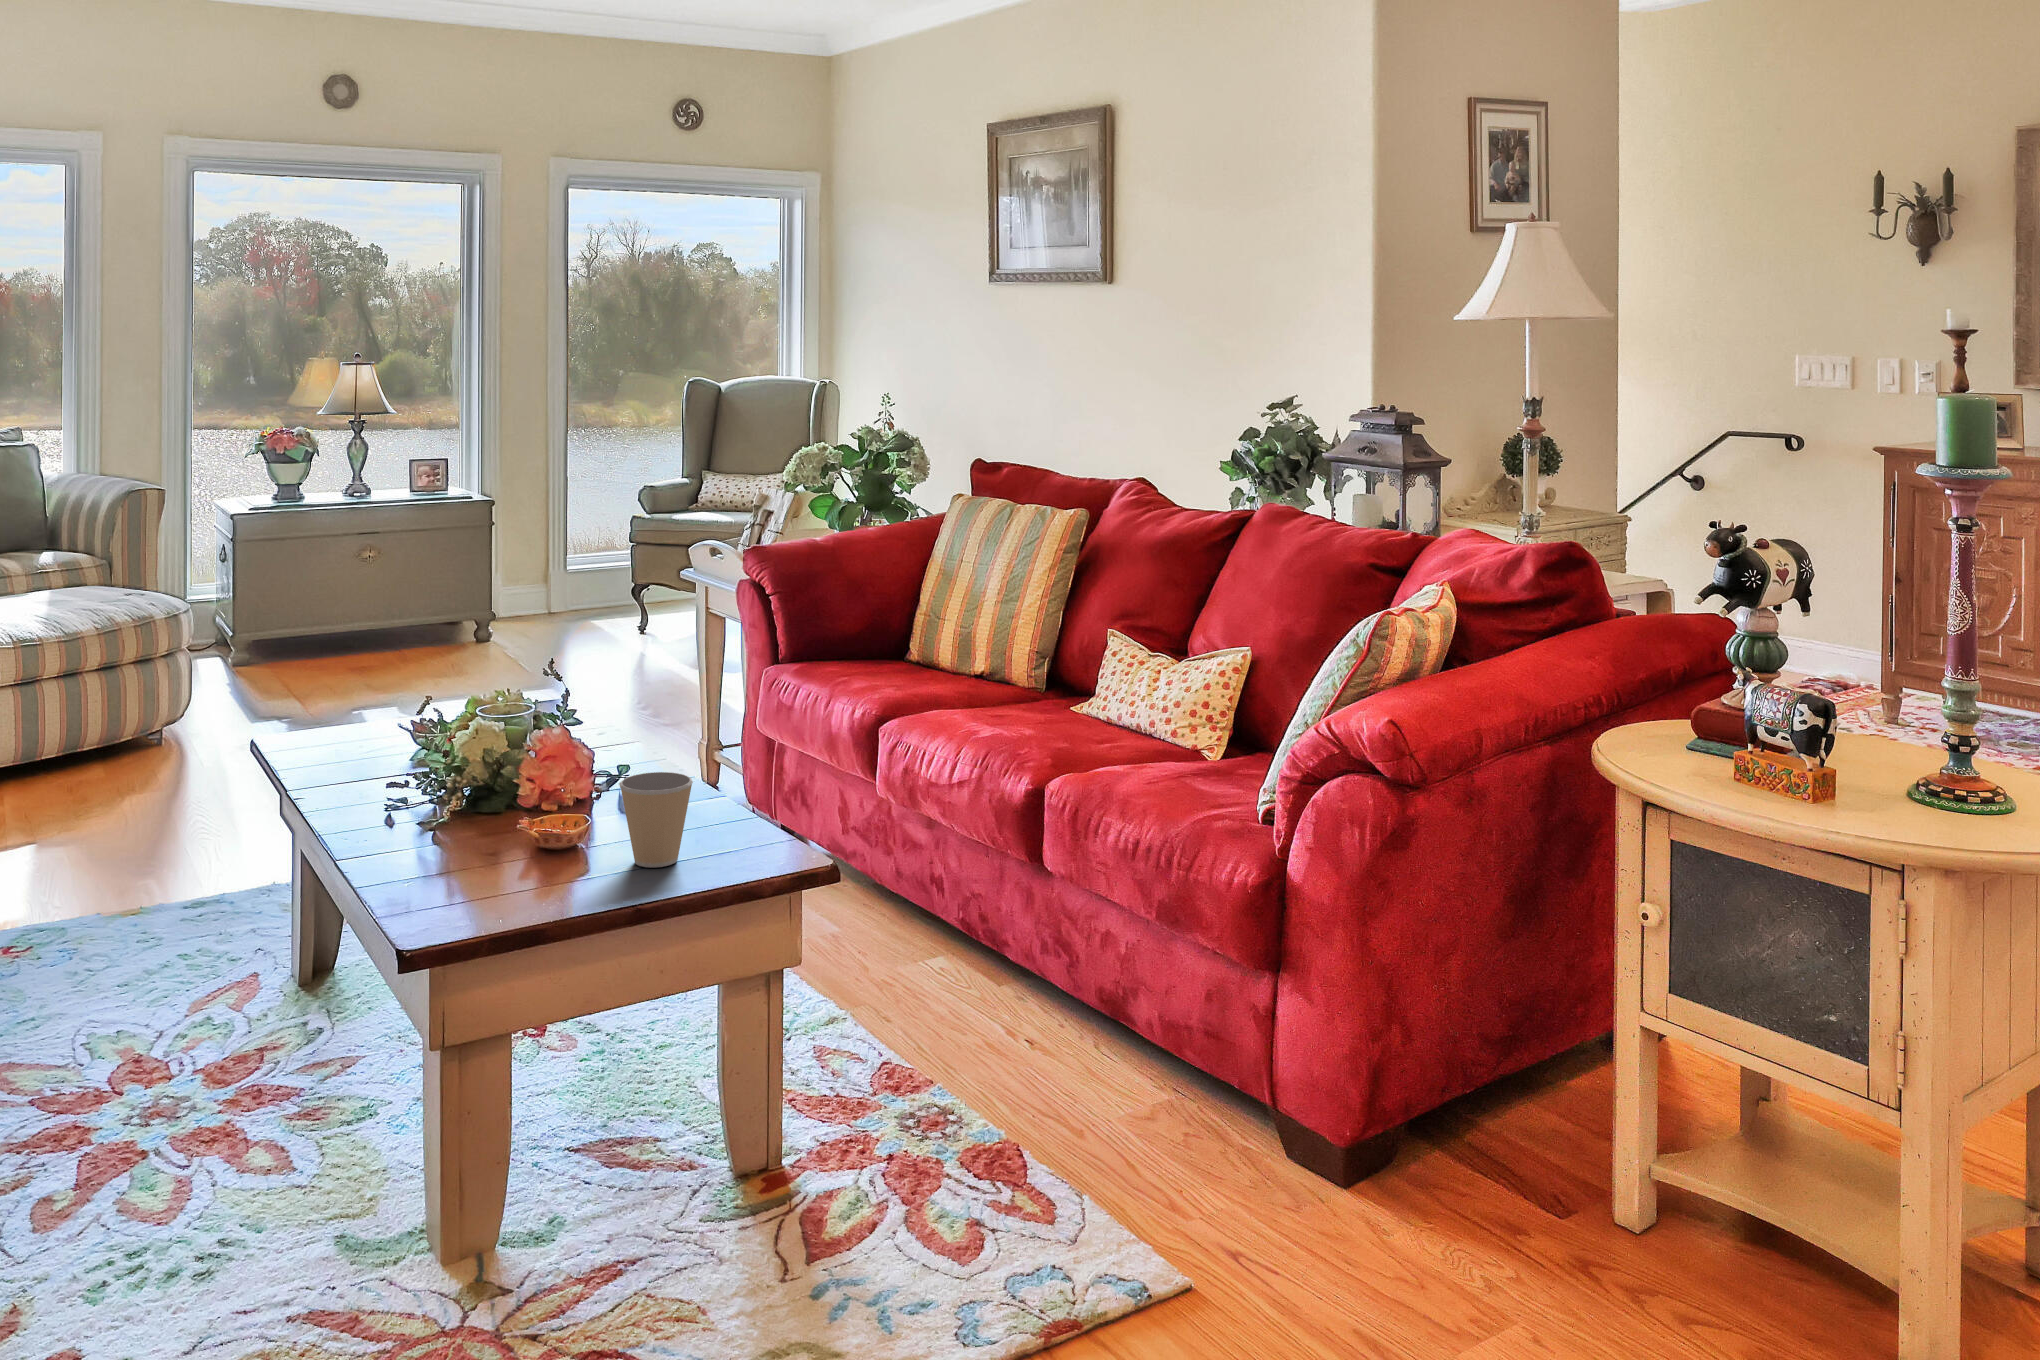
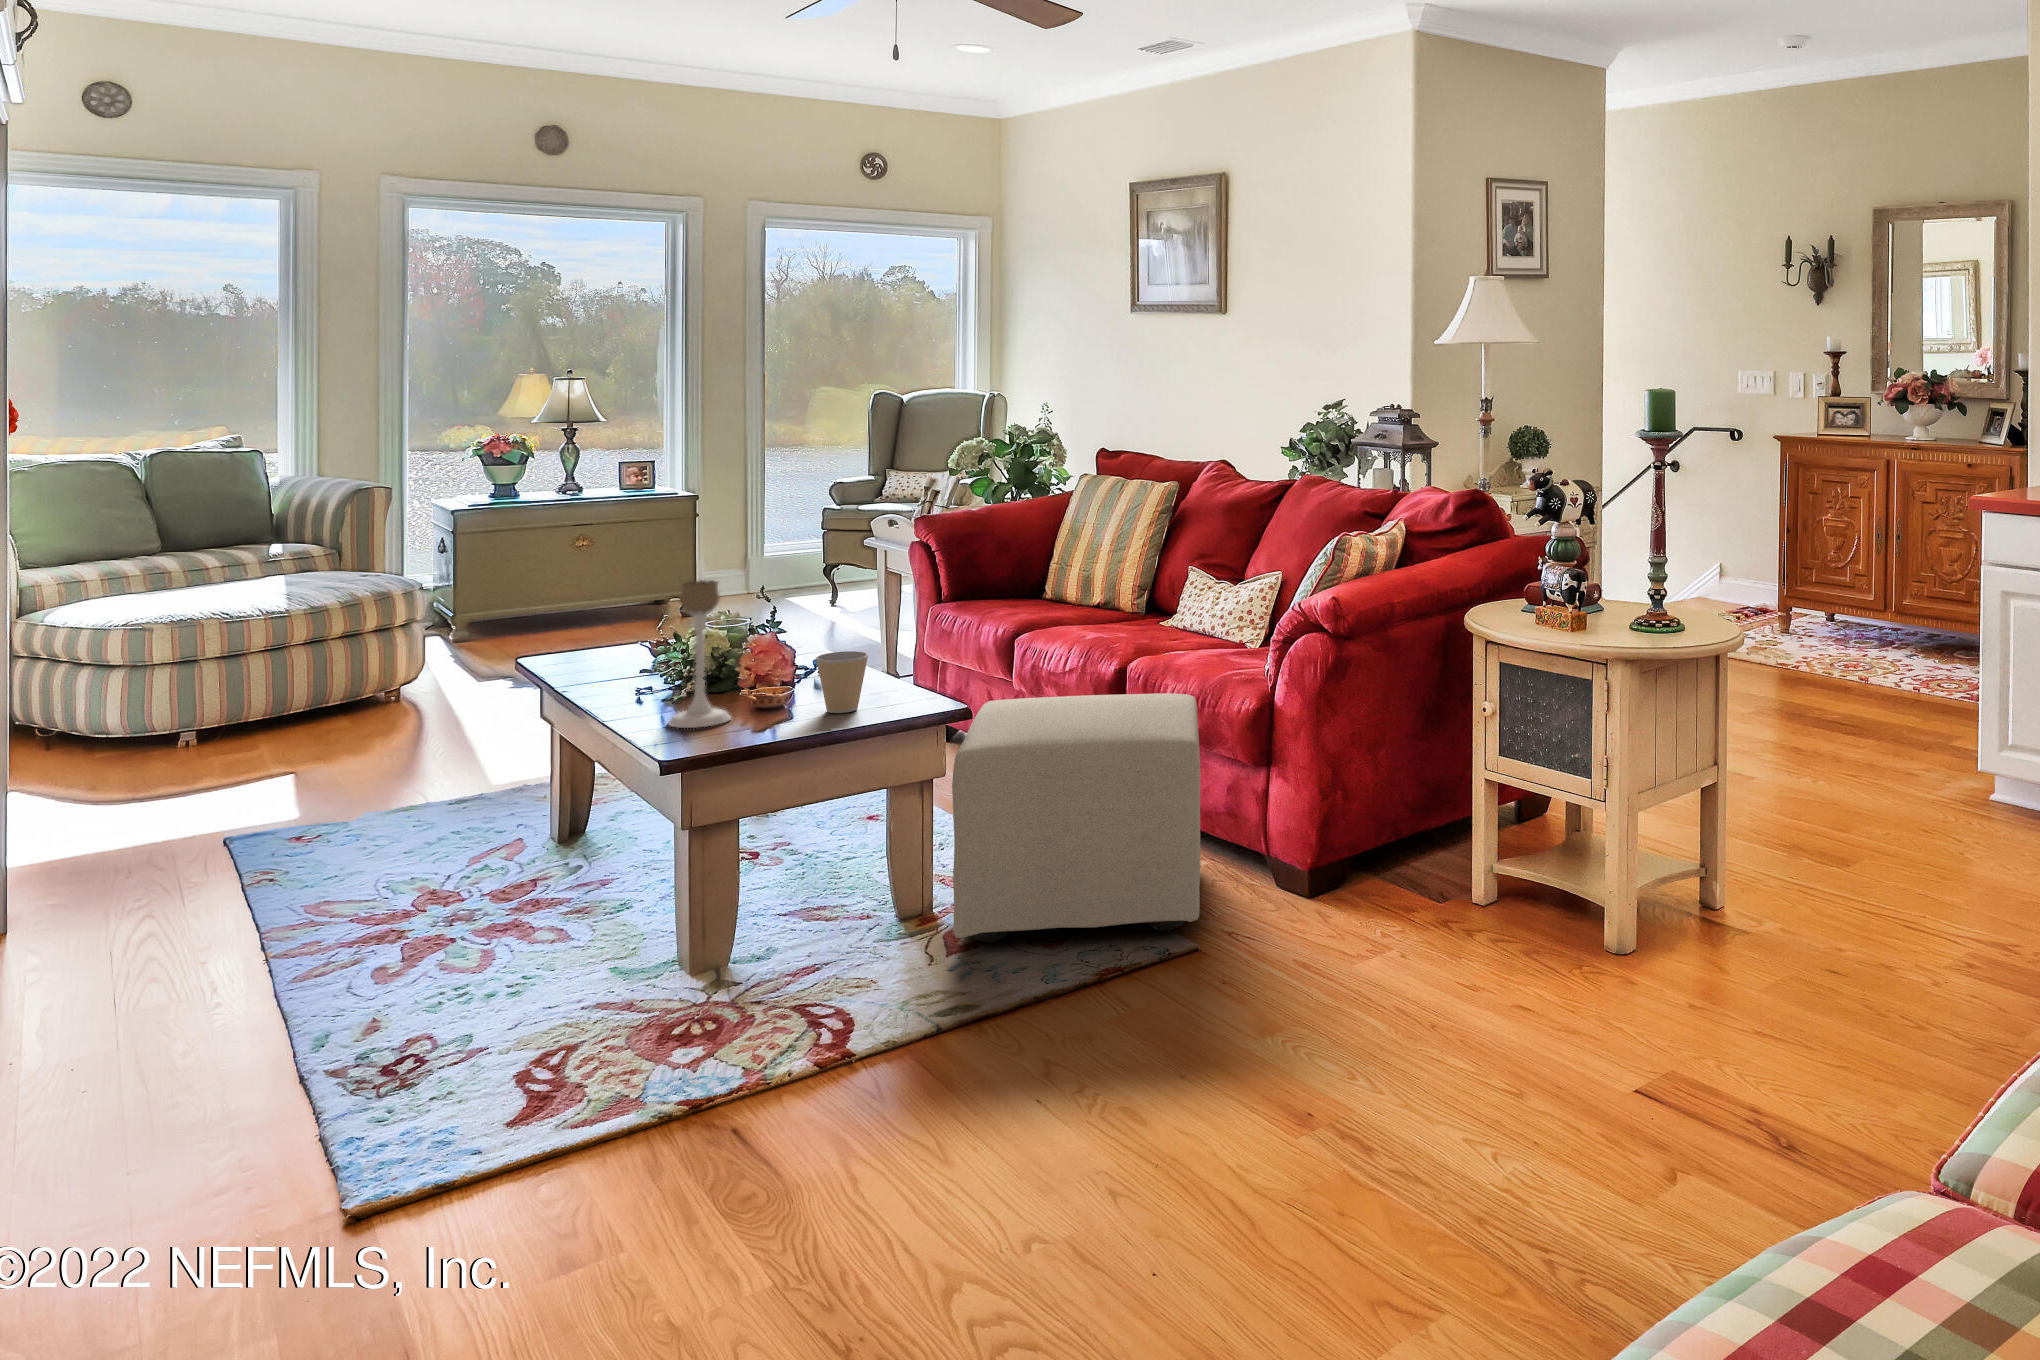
candle holder: none [415,664,503,886] -> present [668,580,731,728]
ottoman: none [817,841,1192,1243] -> present [952,693,1201,942]

